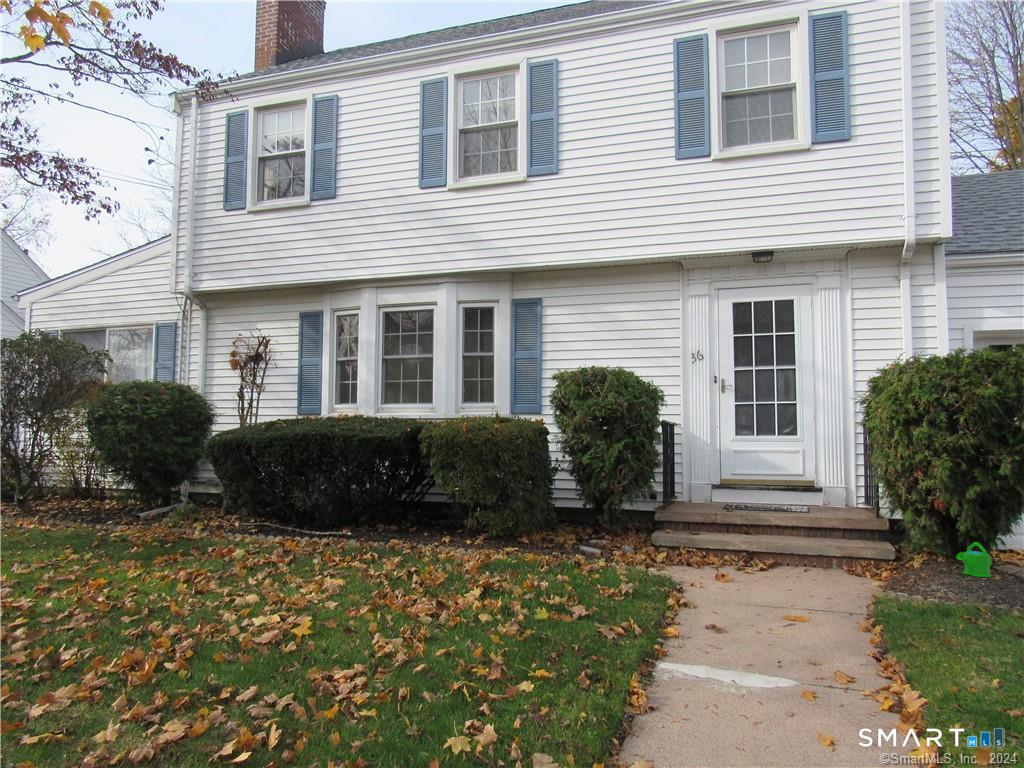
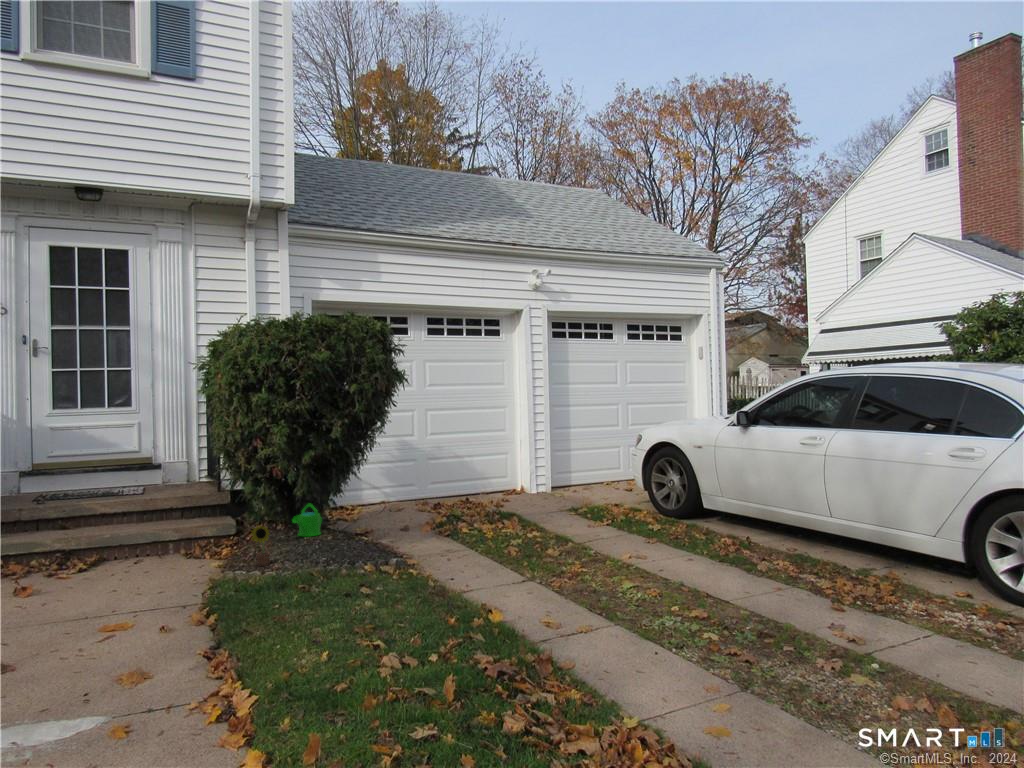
decorative plant: none [911,554,934,596] -> present [250,525,270,566]

